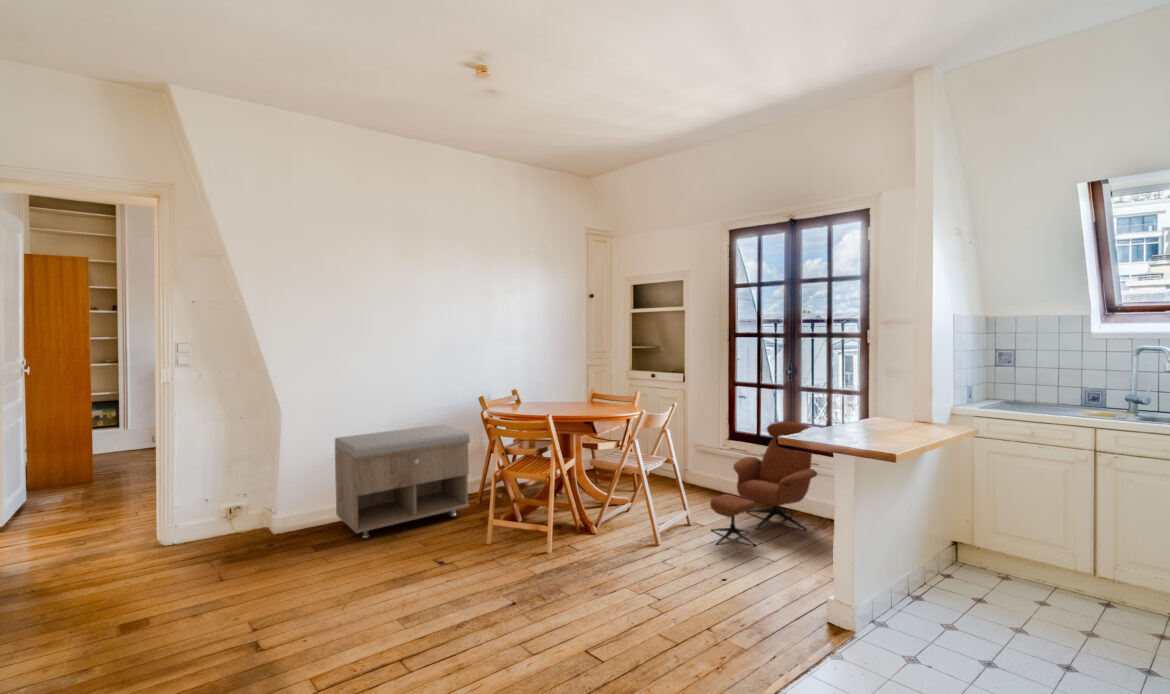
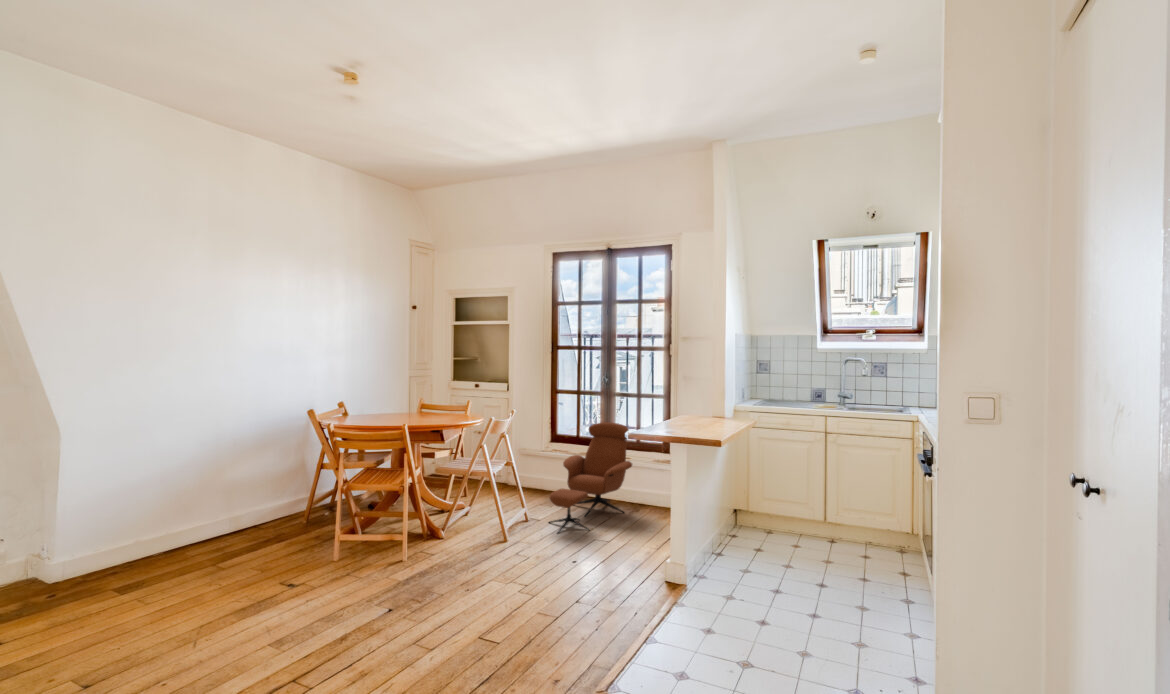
storage bench: present [335,424,470,538] -> none [120,442,299,579]

